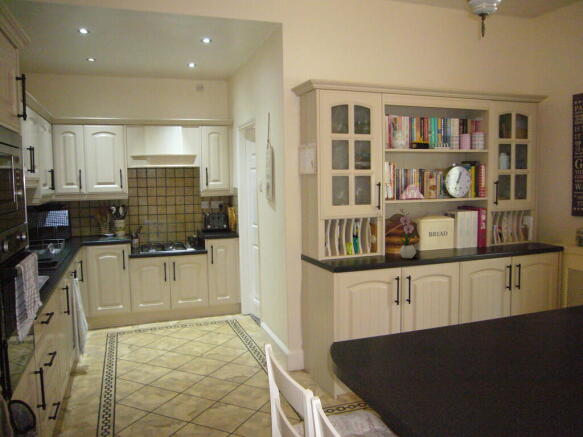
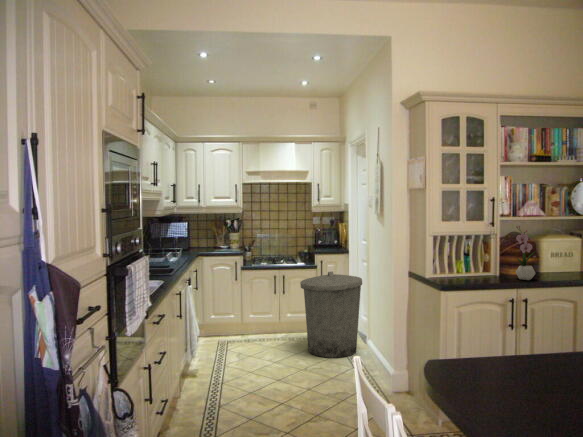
trash can: none [193,256,255,341] -> present [300,272,362,358]

